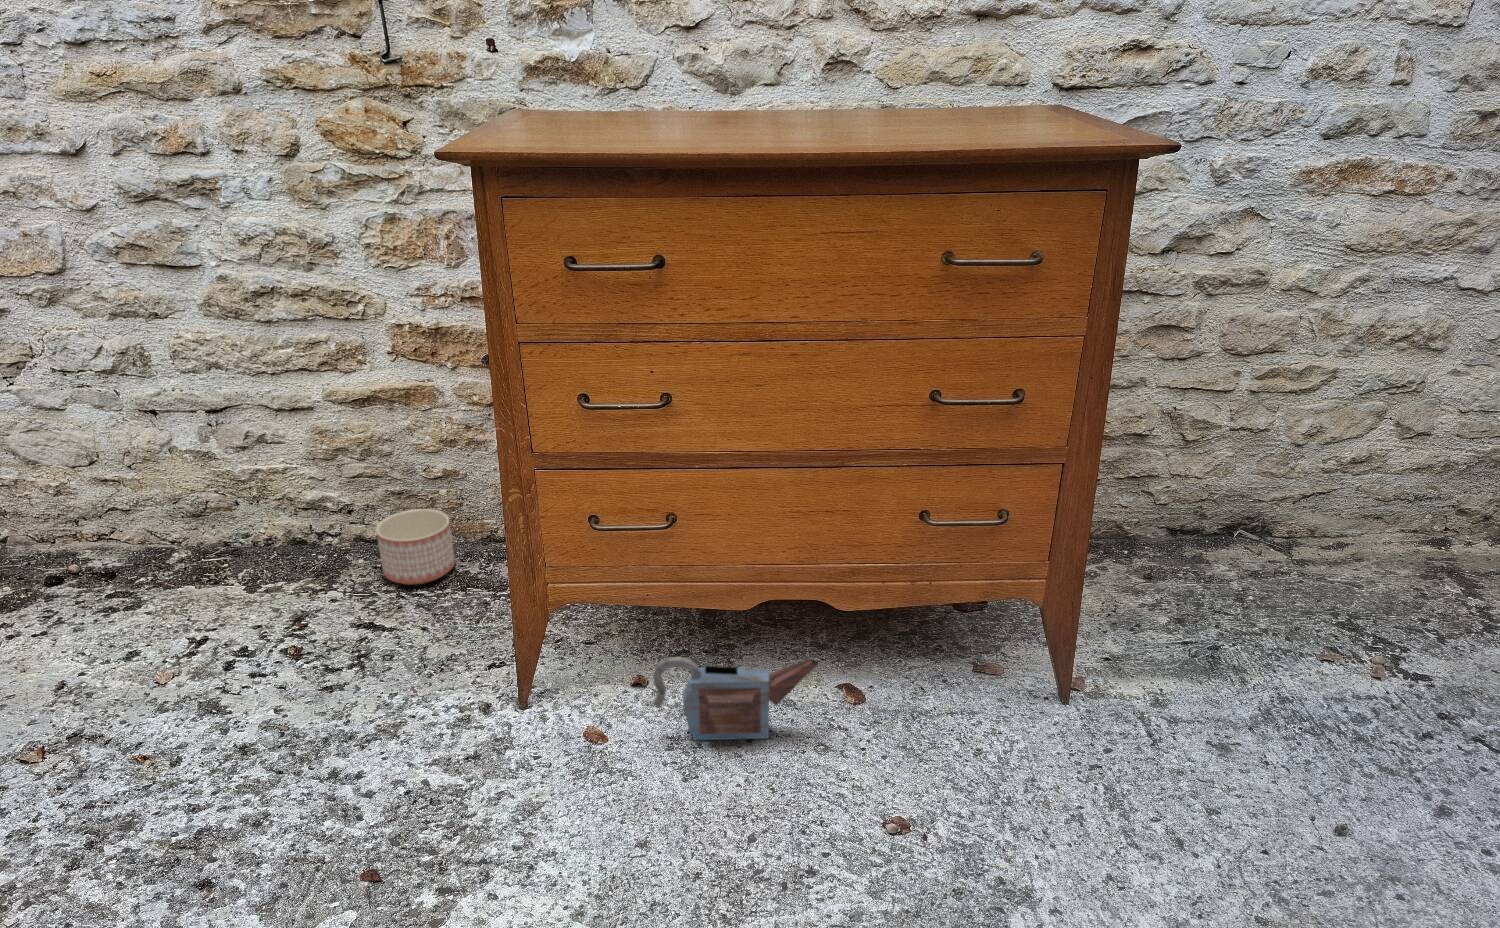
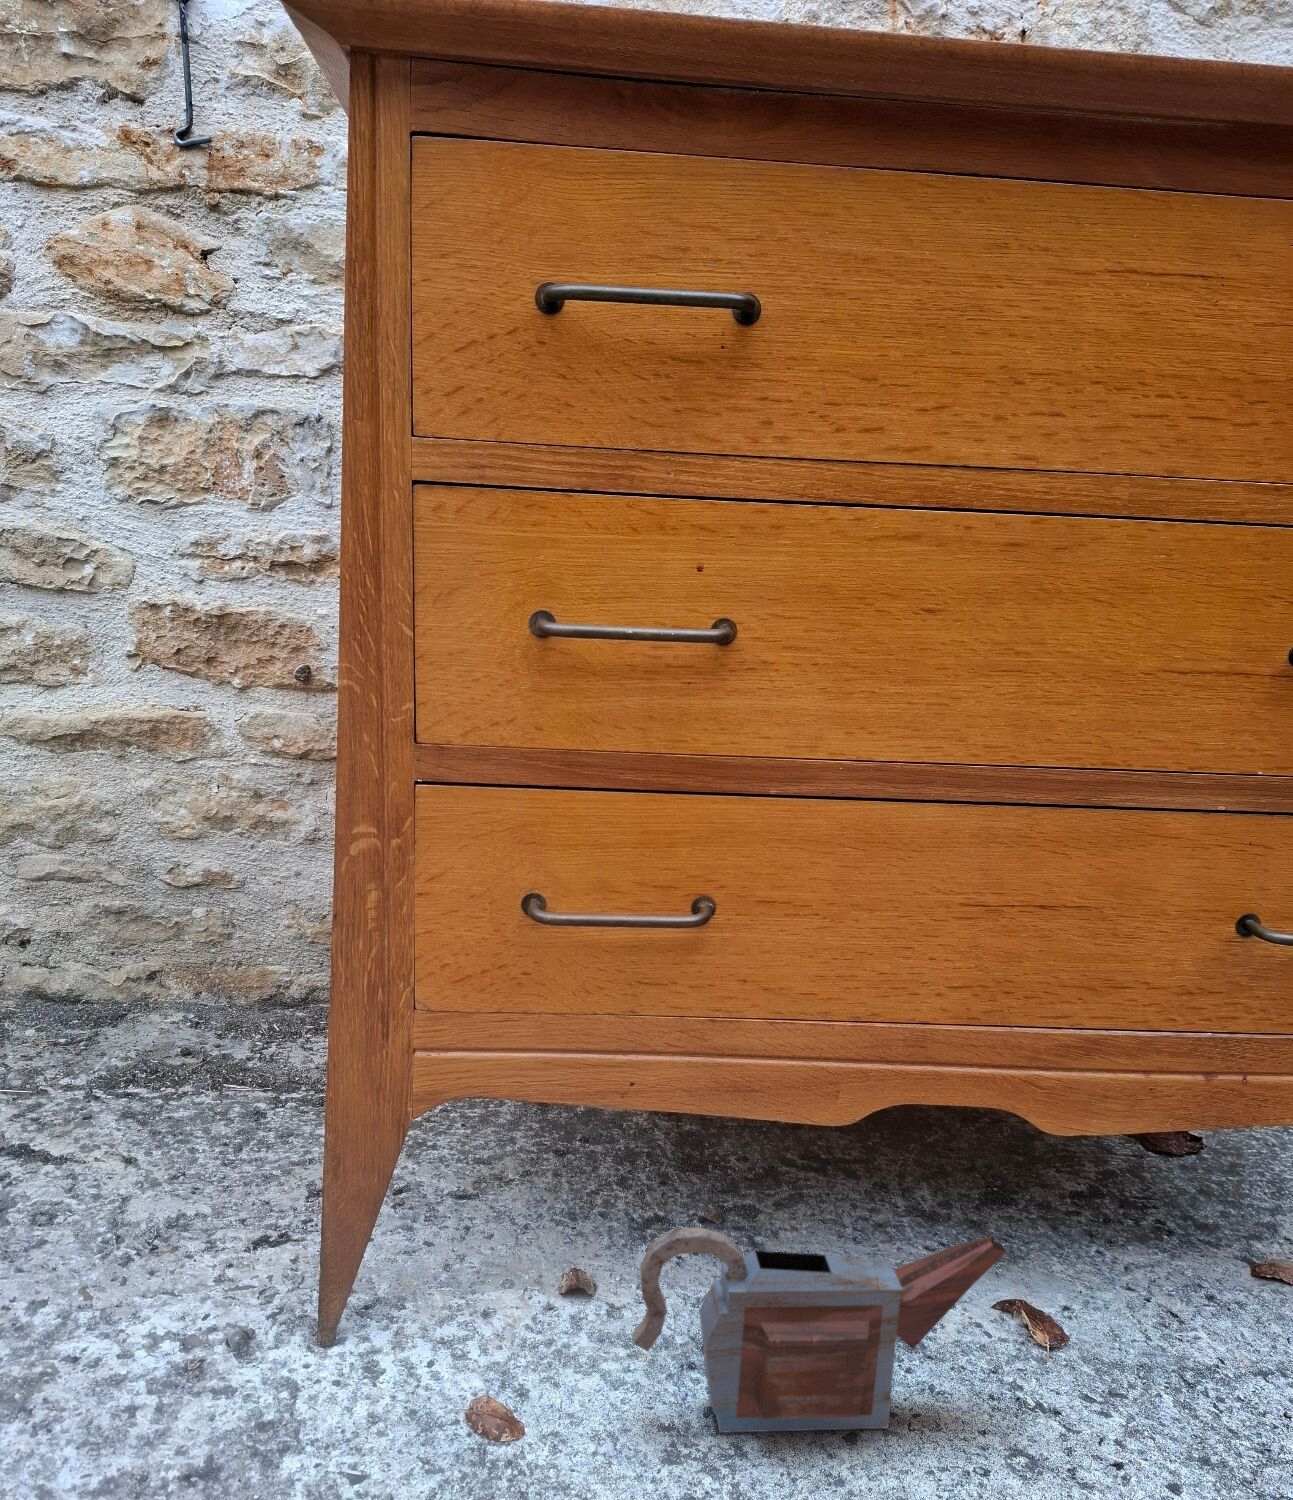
planter: present [376,509,455,585] -> none [64,940,207,1078]

